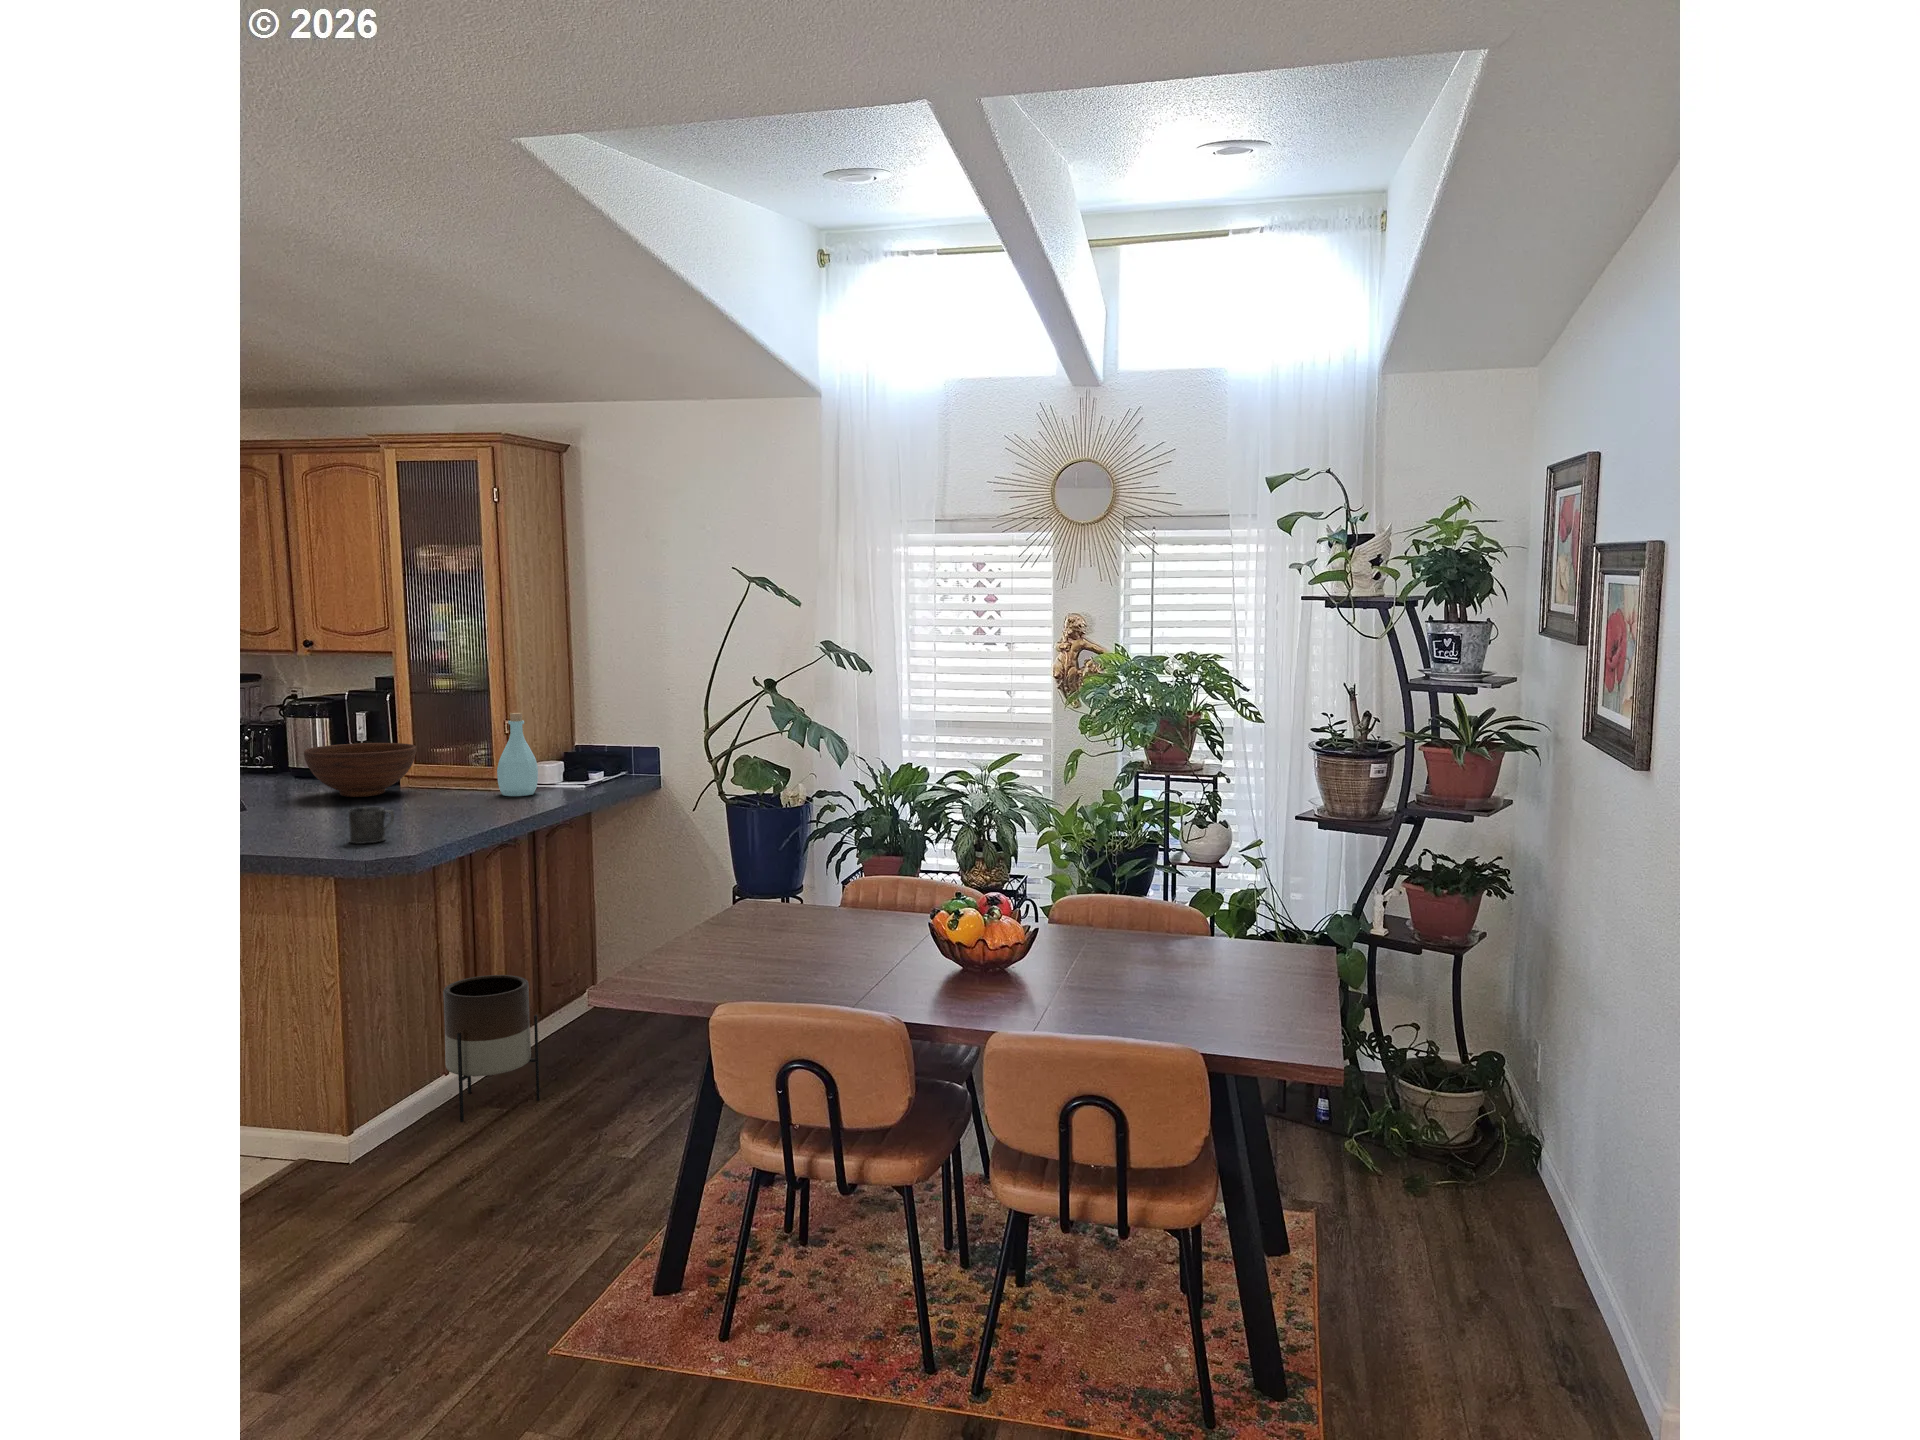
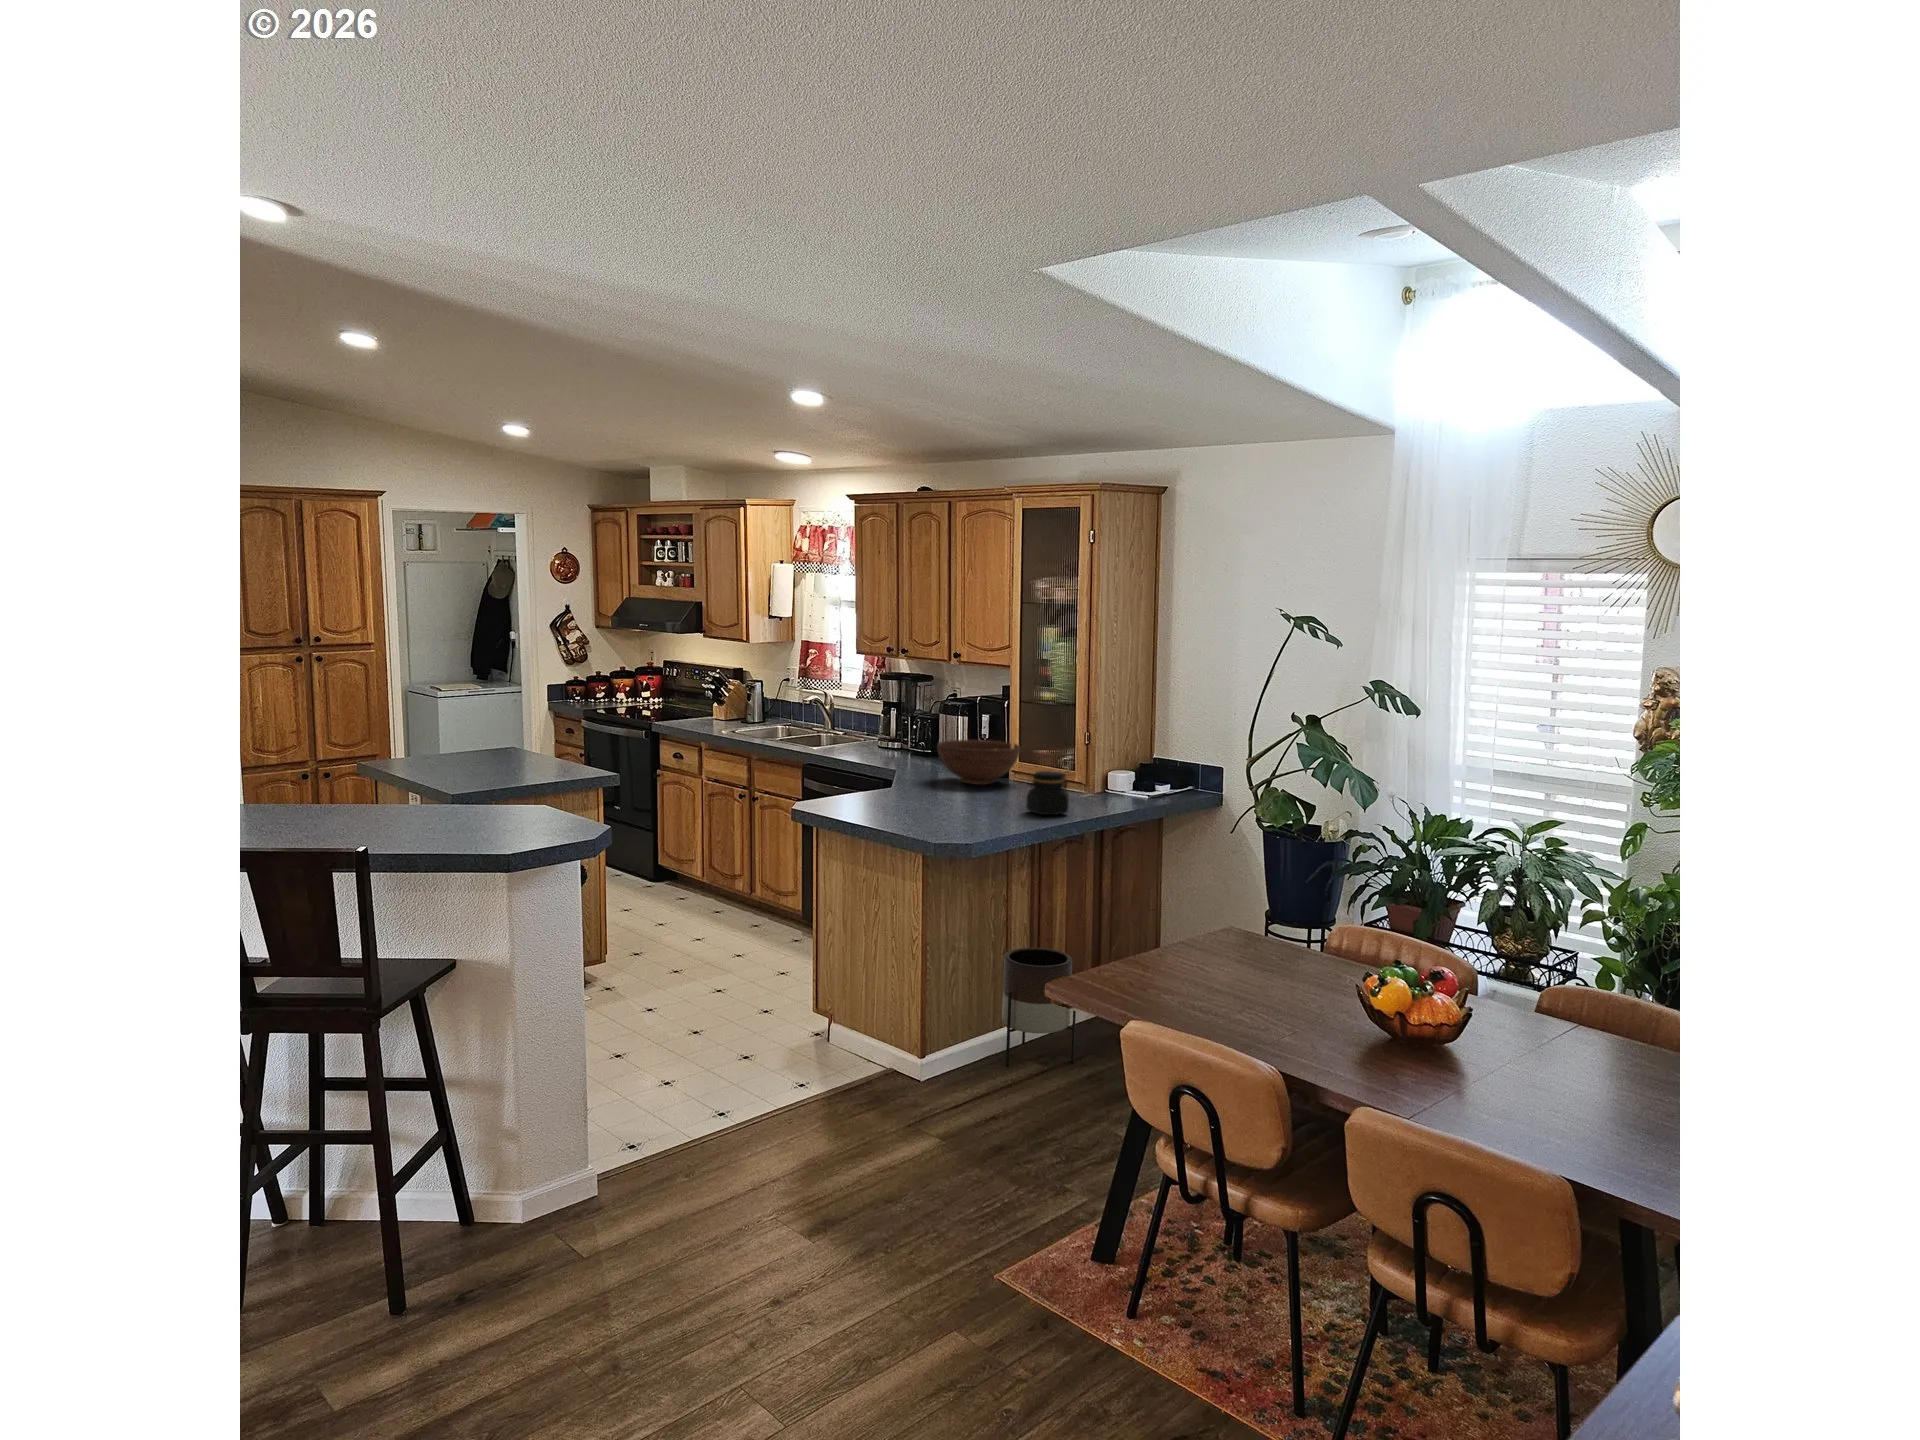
bottle: present [497,713,538,796] -> none [1077,726,1112,798]
jar: none [452,767,506,819] -> present [1026,771,1069,815]
mug: present [349,807,394,844] -> none [937,796,971,826]

